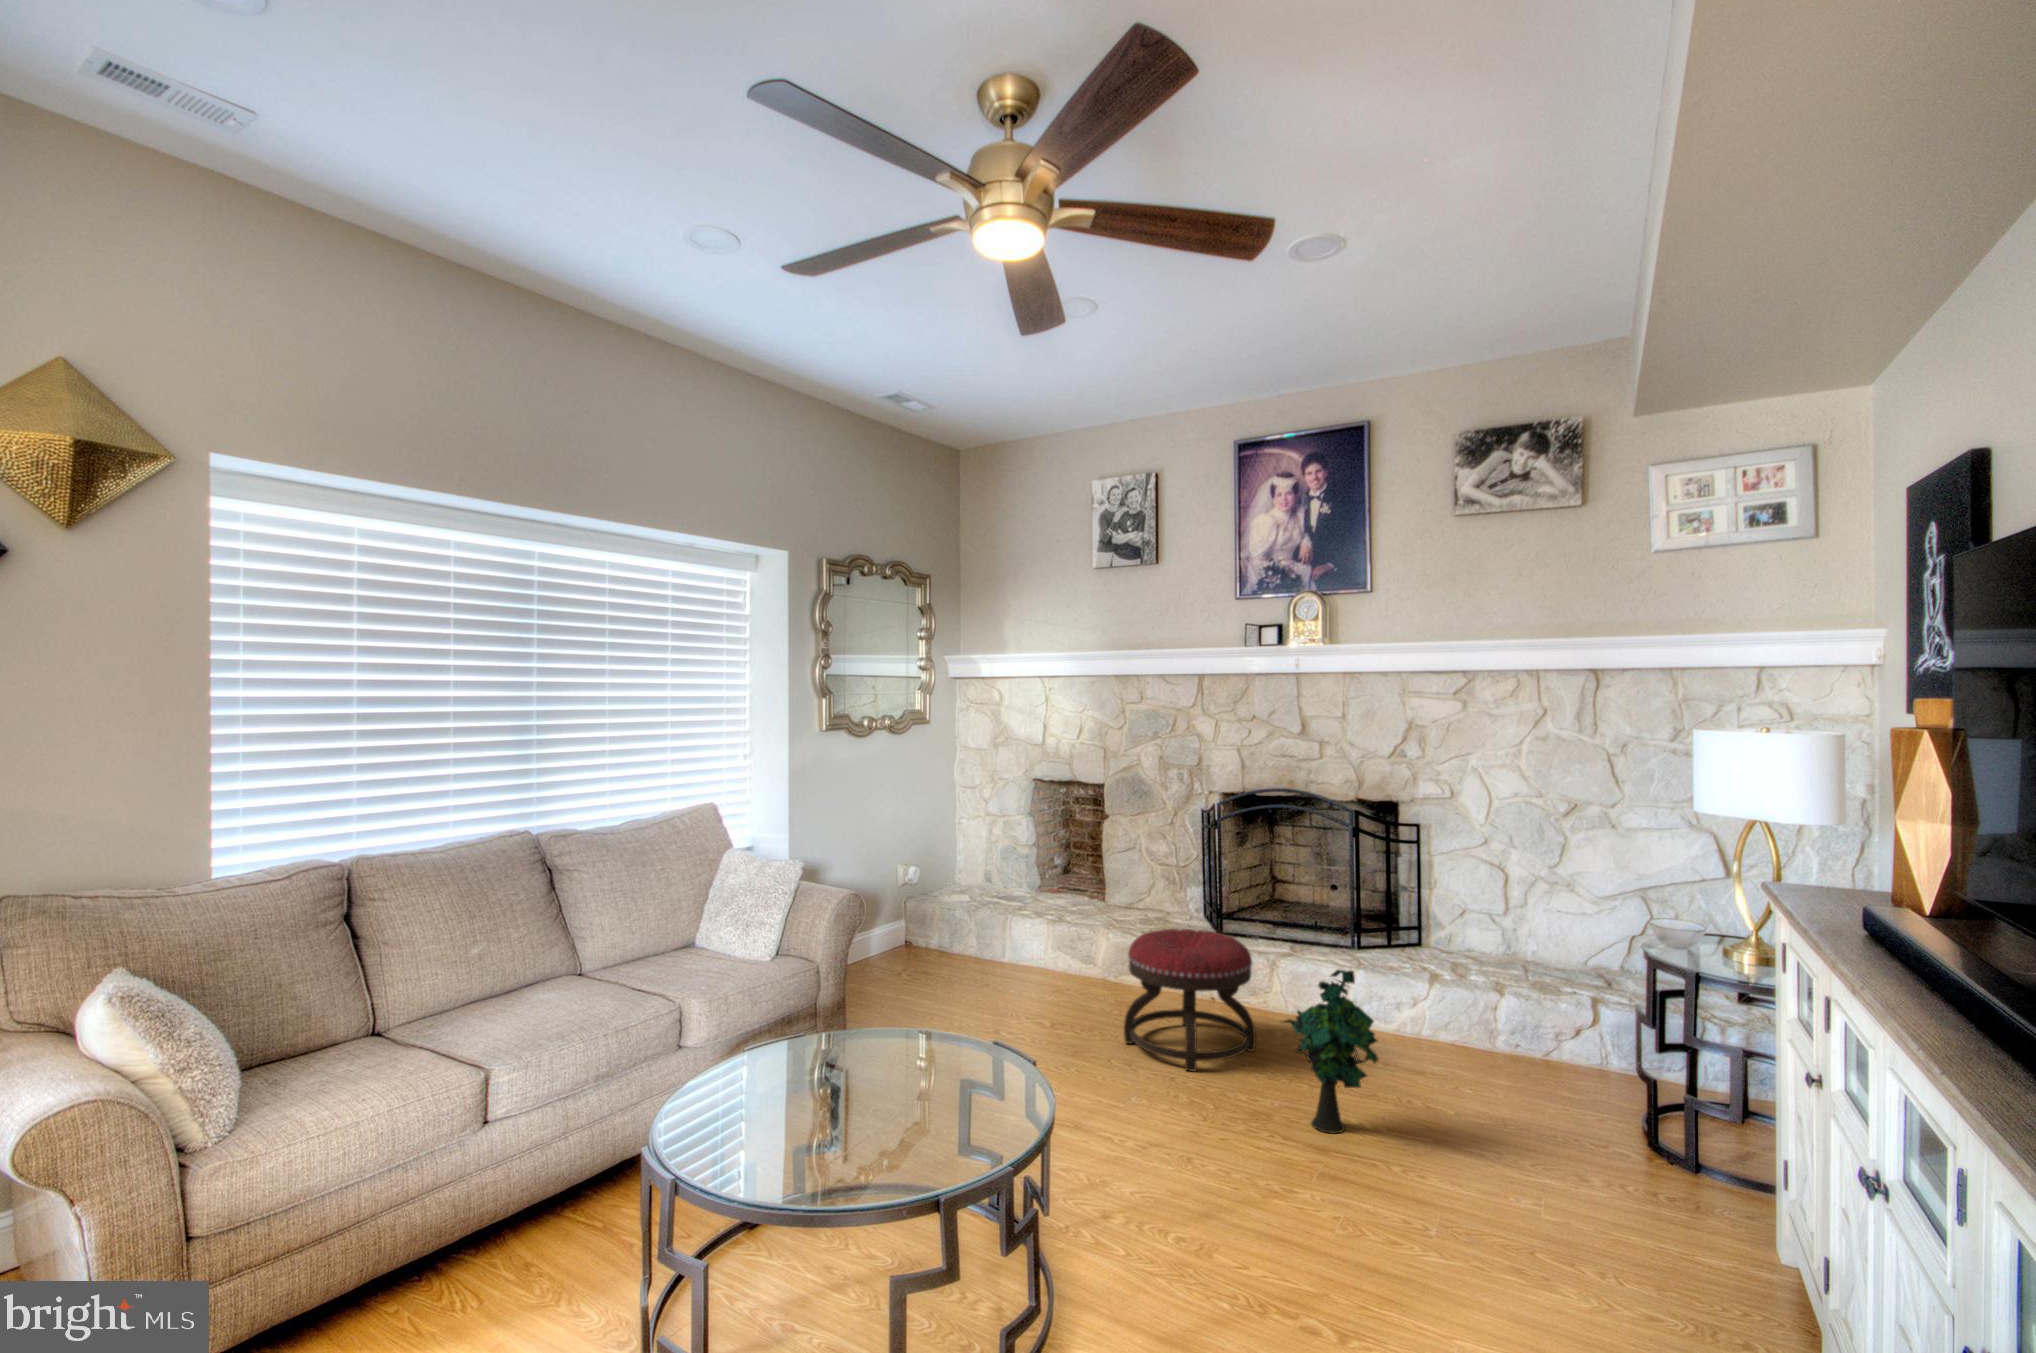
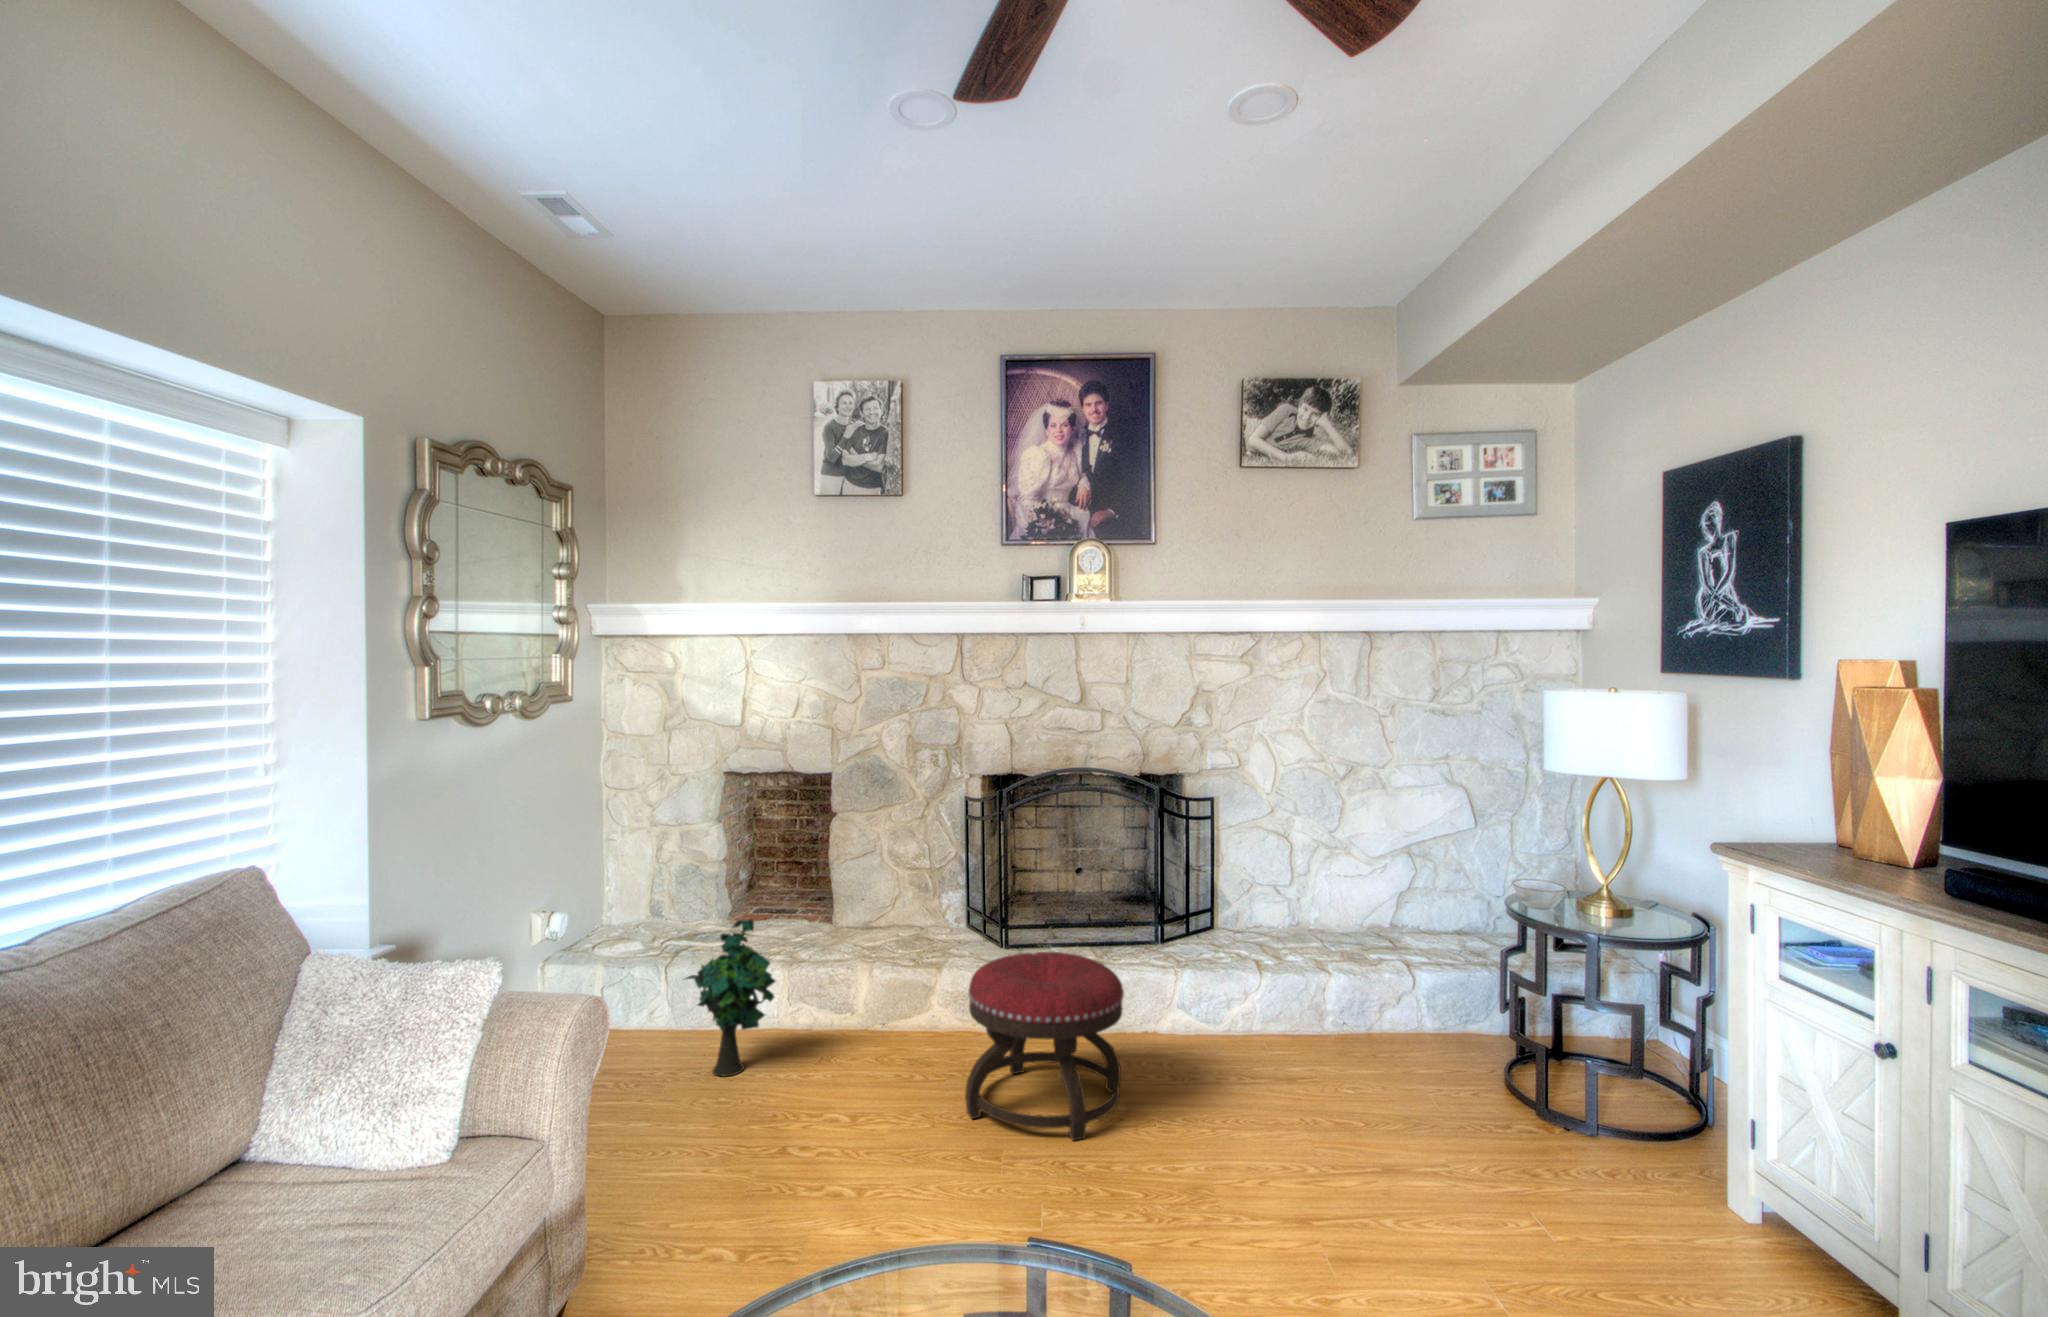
decorative plant: present [1283,970,1378,1133] -> present [686,919,775,1076]

